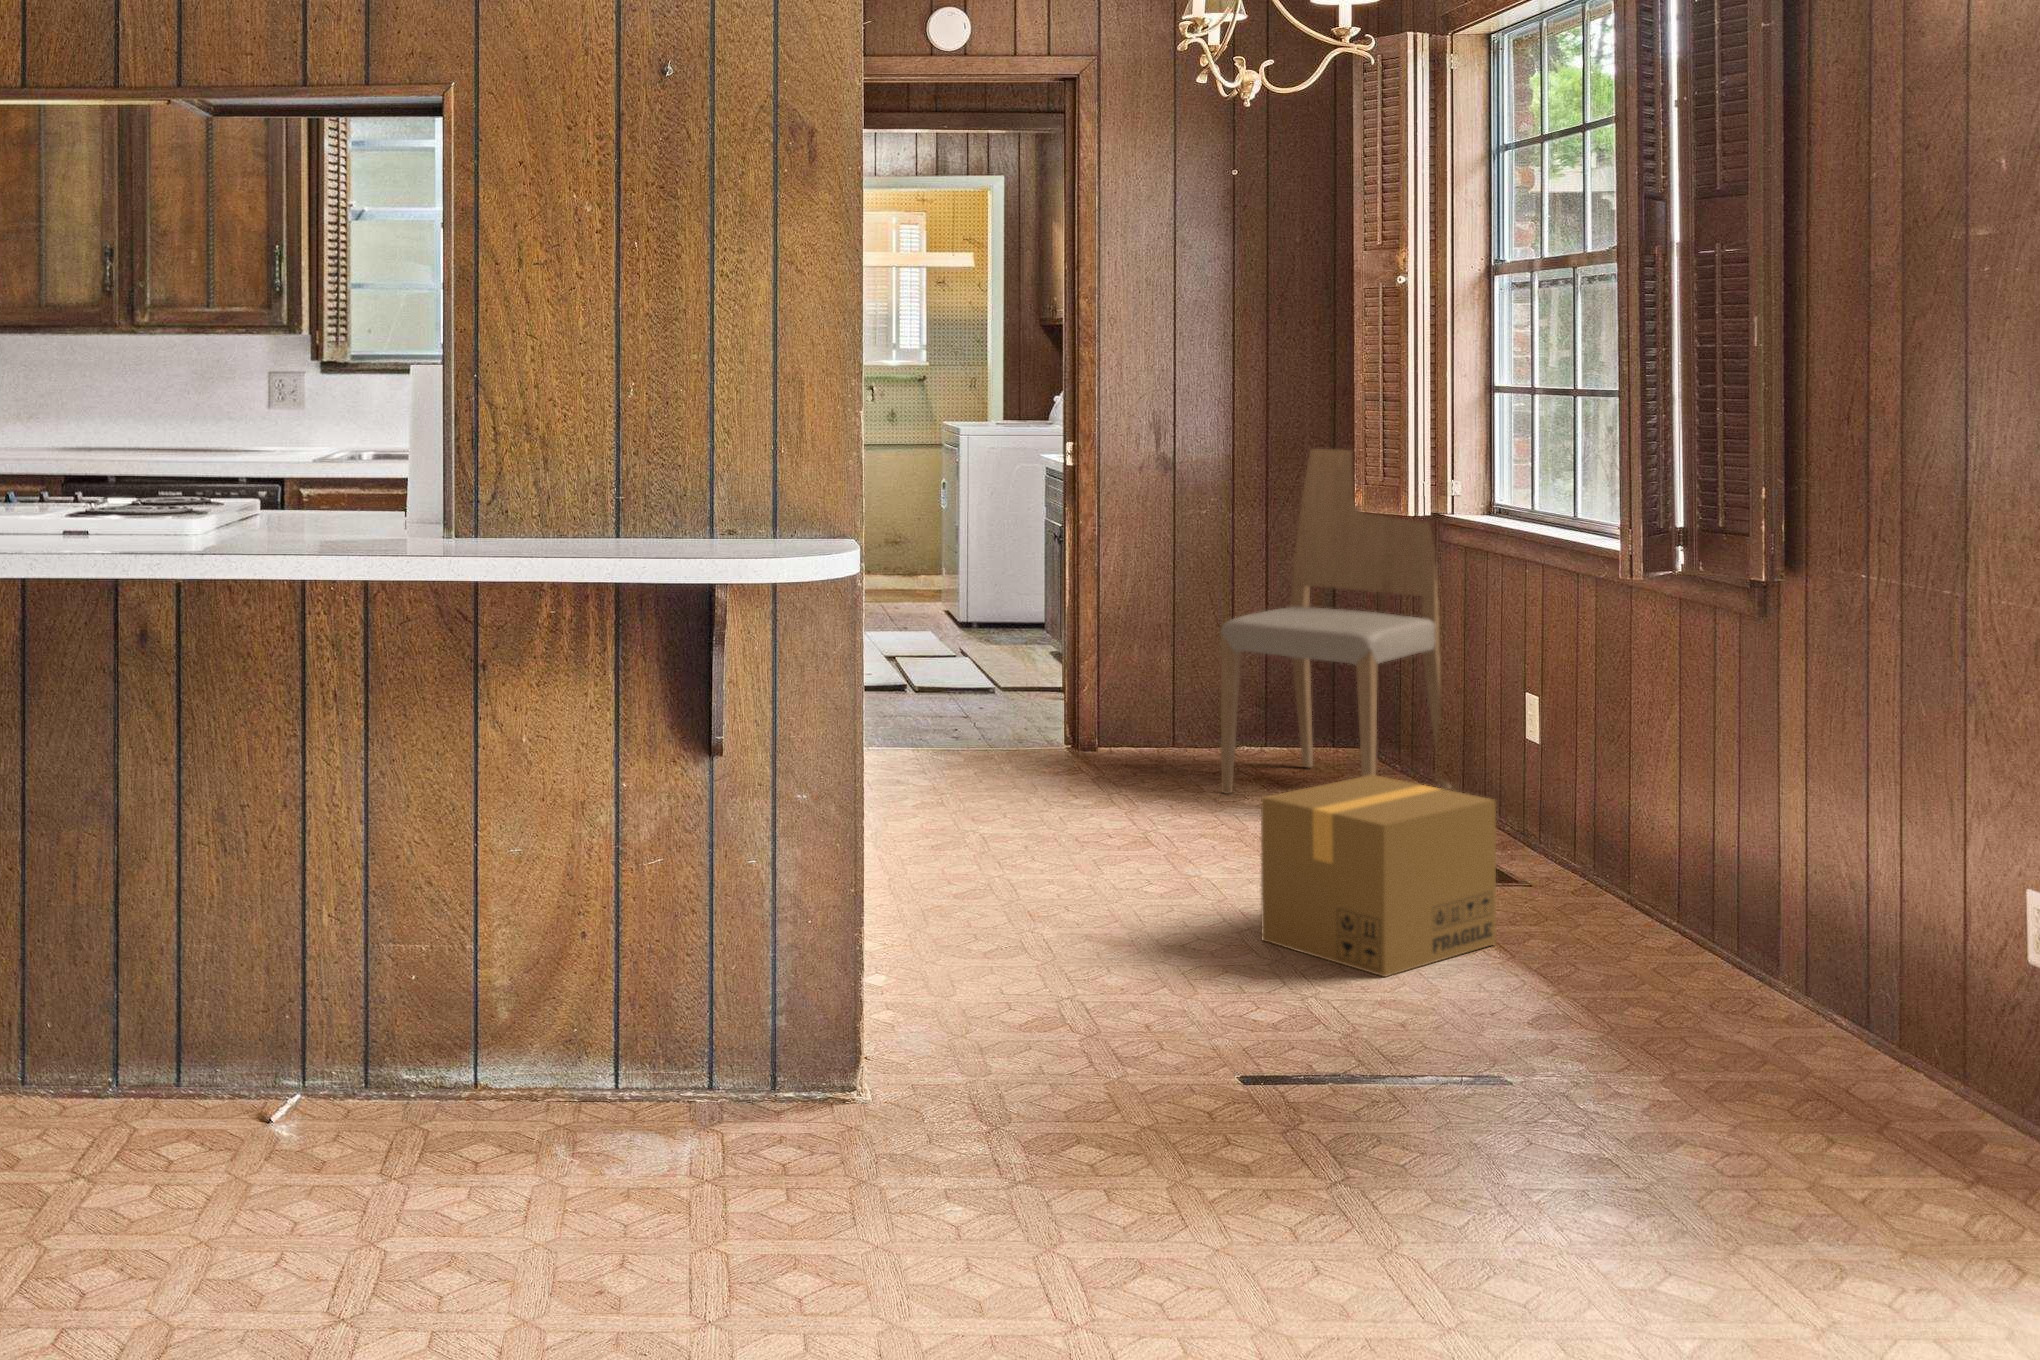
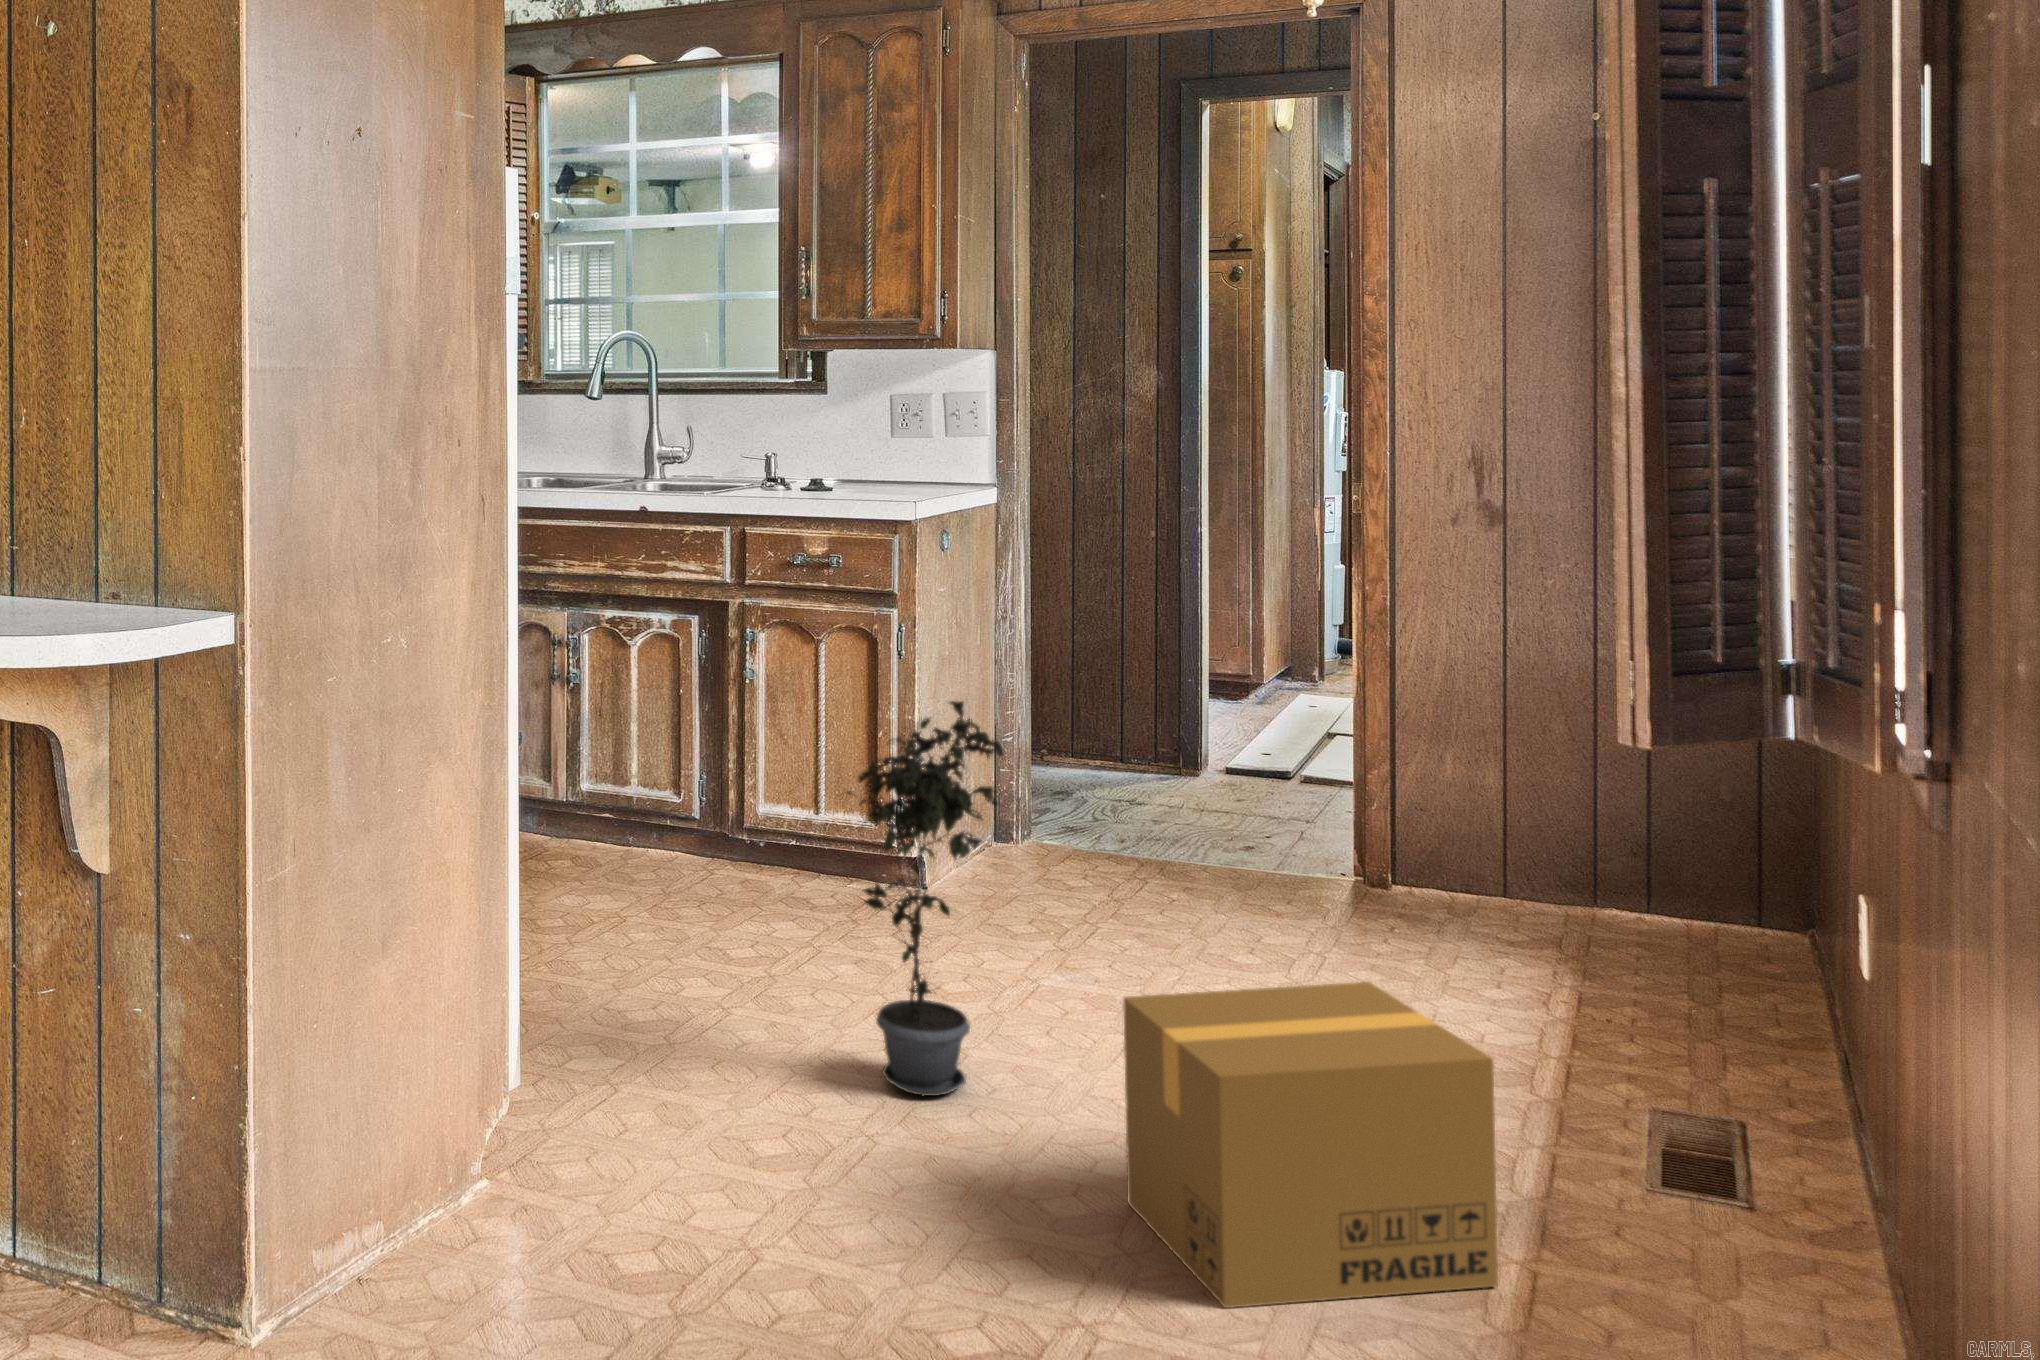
dining chair: present [1221,449,1451,794] -> none [1418,474,1816,1025]
potted plant: none [990,612,1119,908] -> present [848,701,1004,1096]

